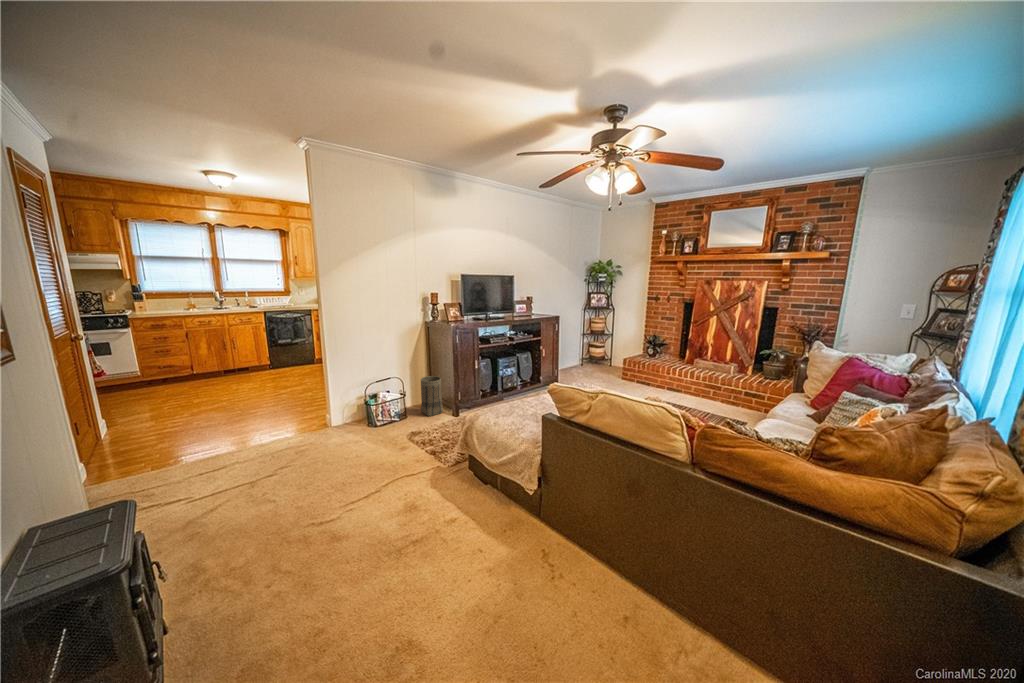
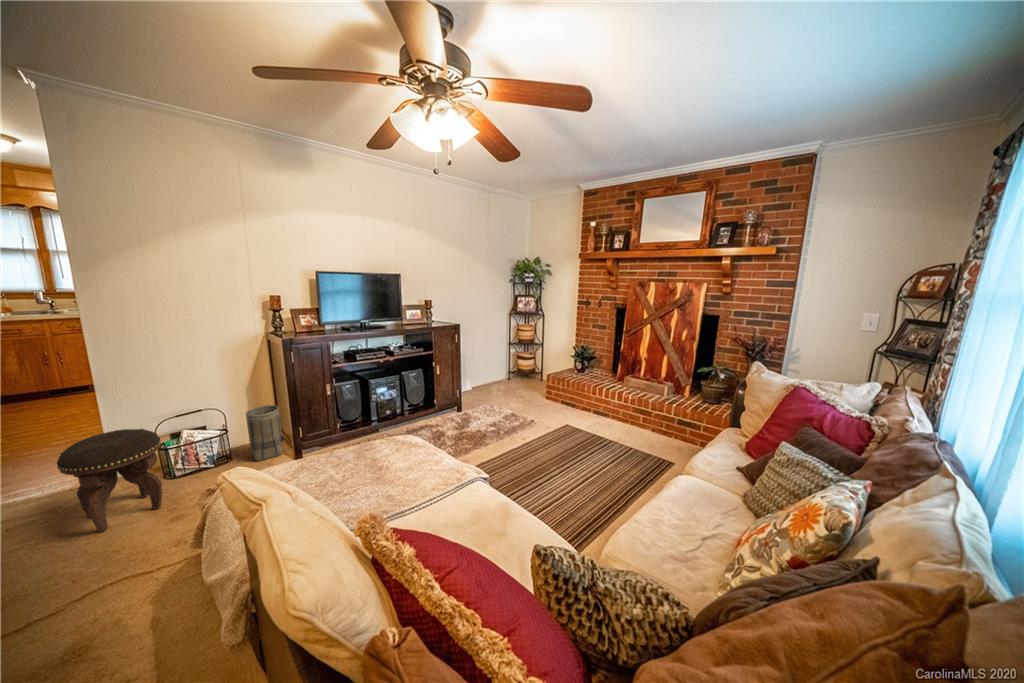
footstool: none [339,386,391,452] -> present [57,429,162,532]

